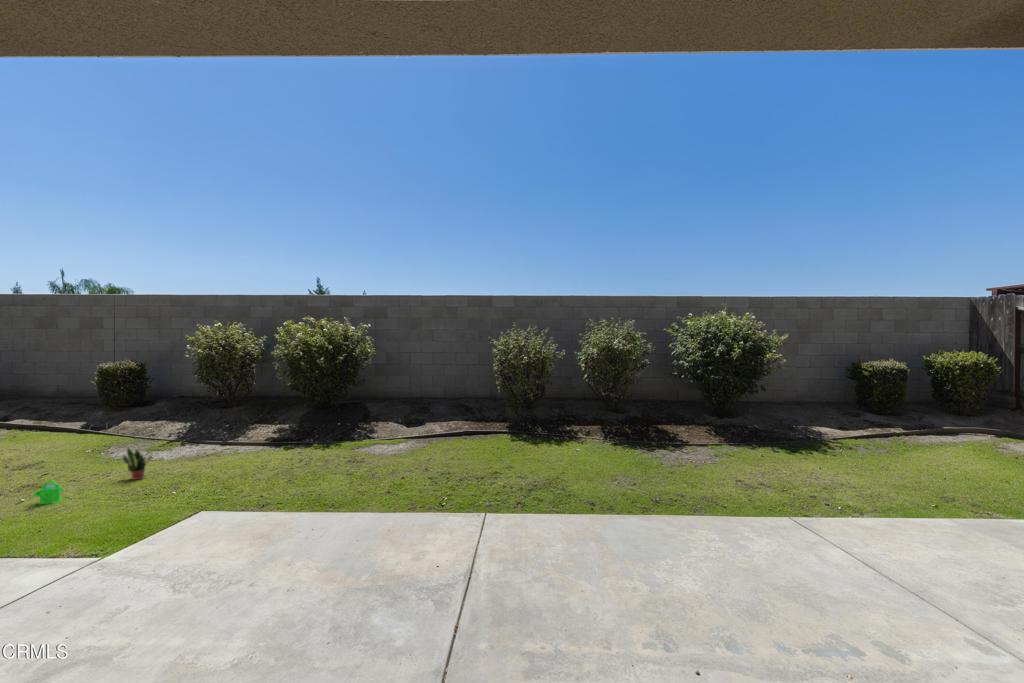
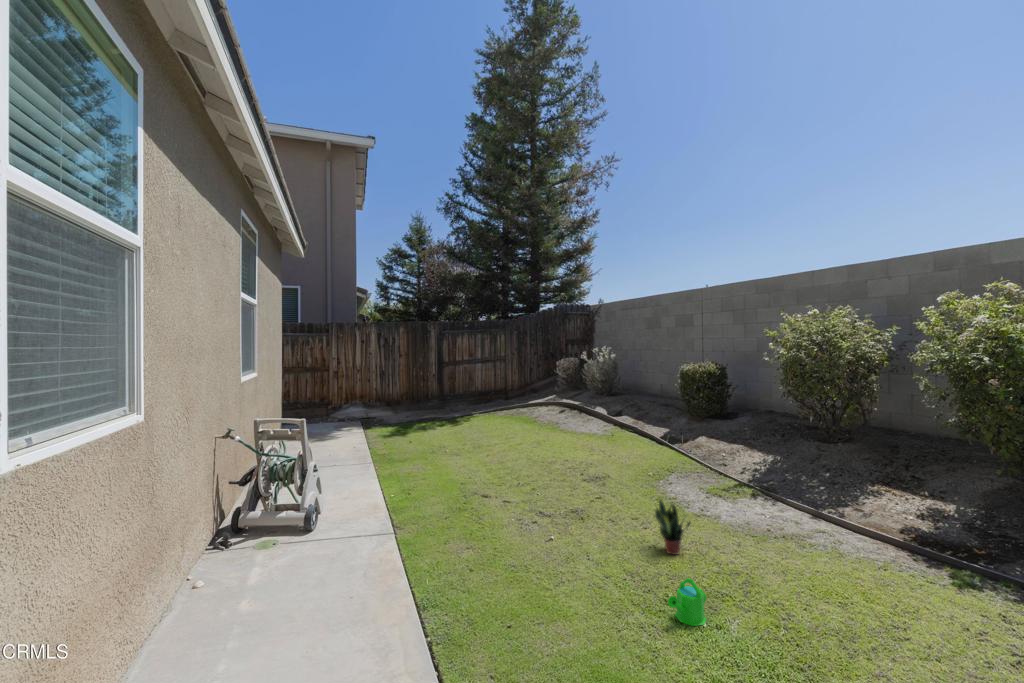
watering can: present [34,480,63,504] -> present [668,578,707,626]

